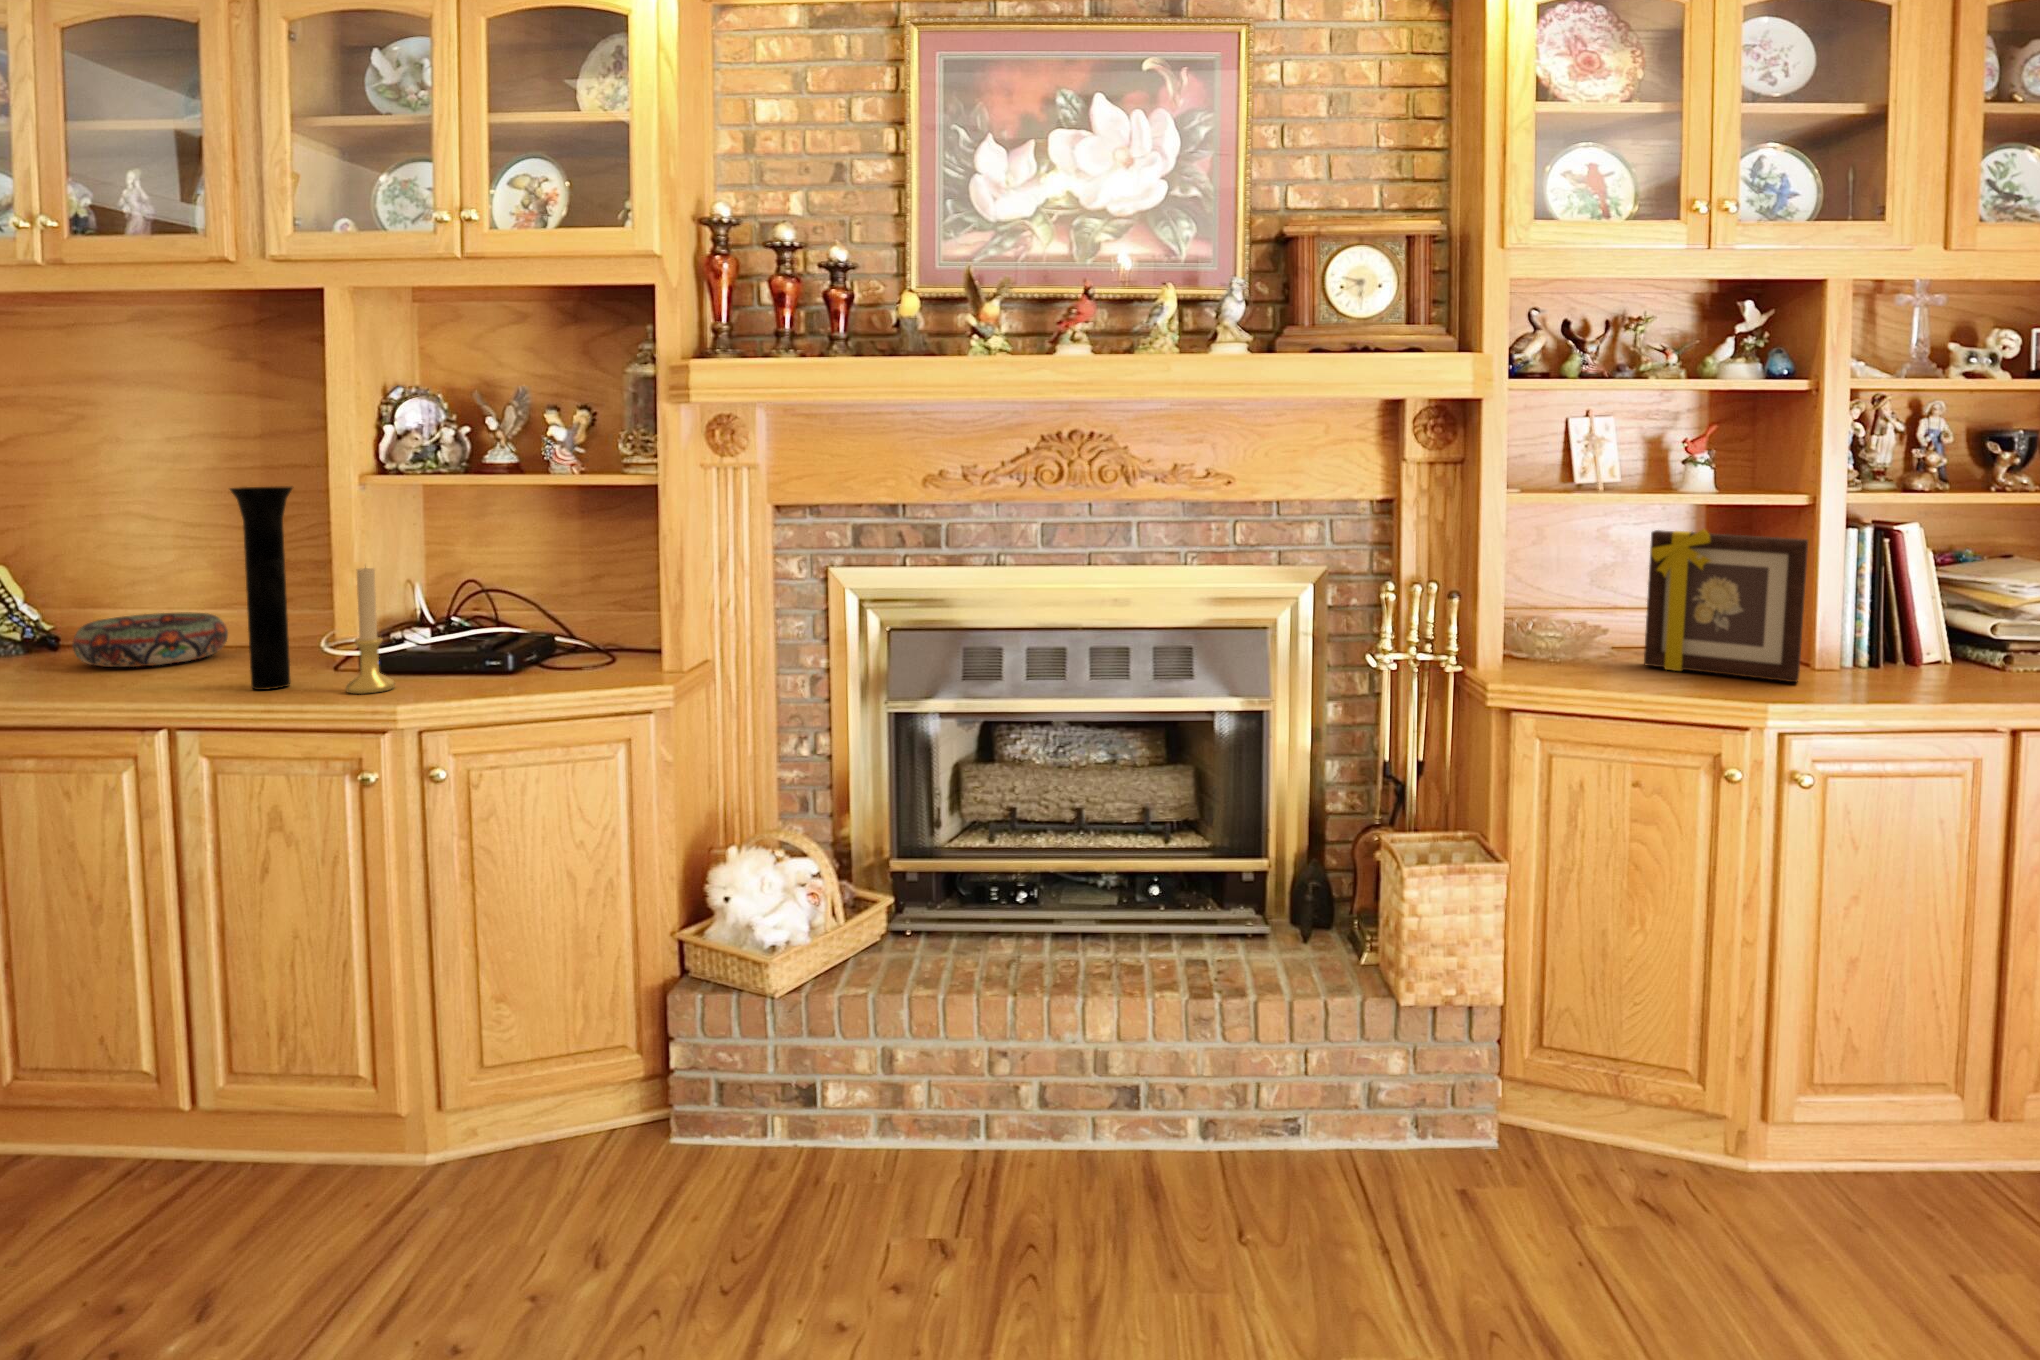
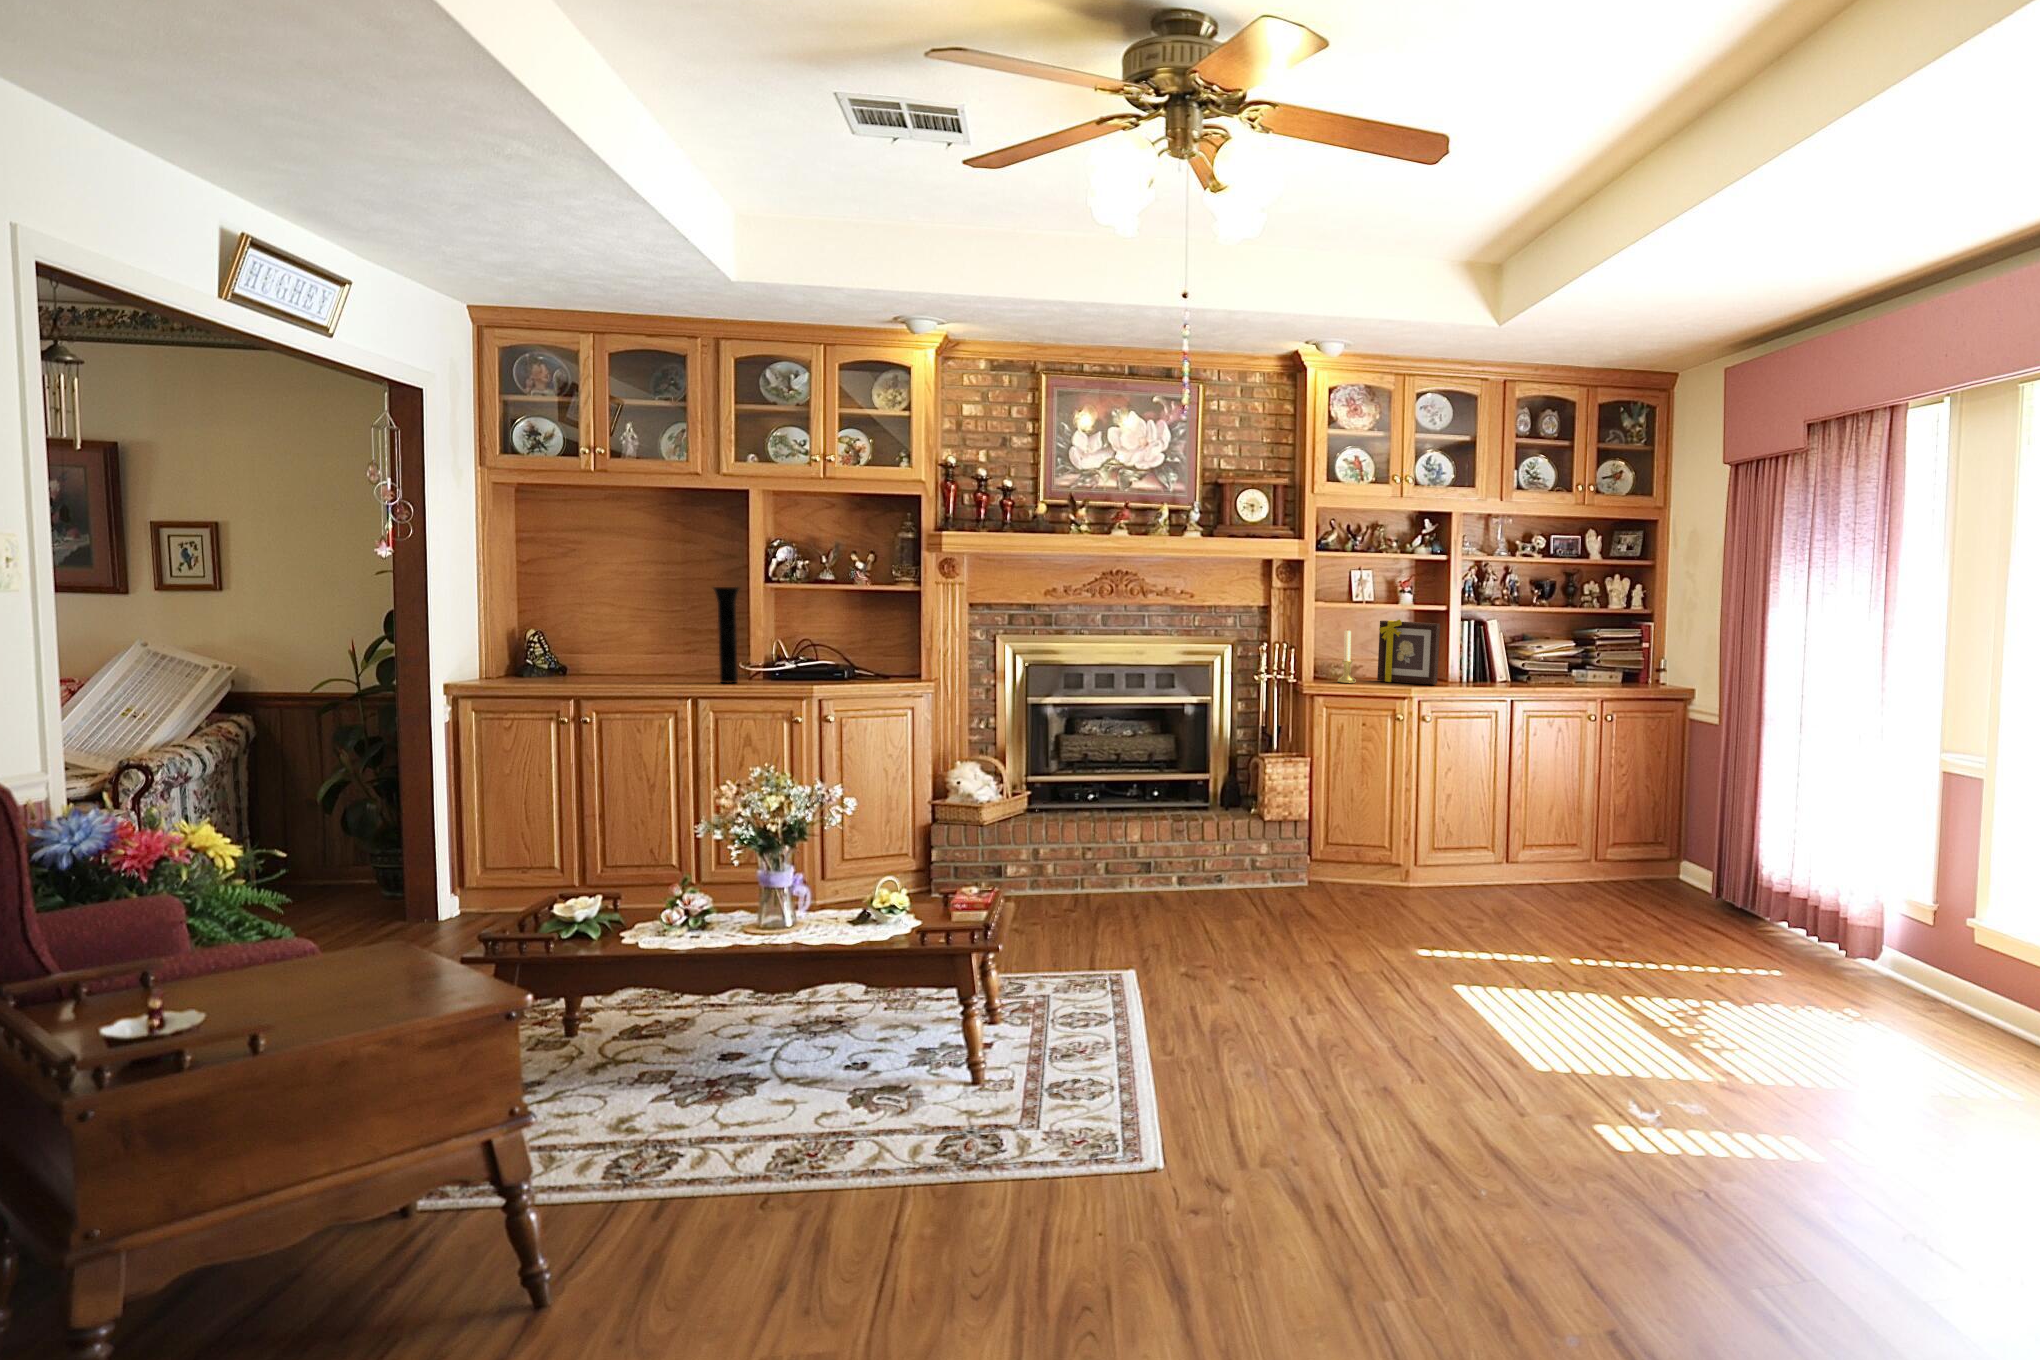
candle holder: present [346,568,395,694] -> present [1338,631,1356,683]
decorative bowl: present [73,612,228,667] -> none [599,654,674,677]

